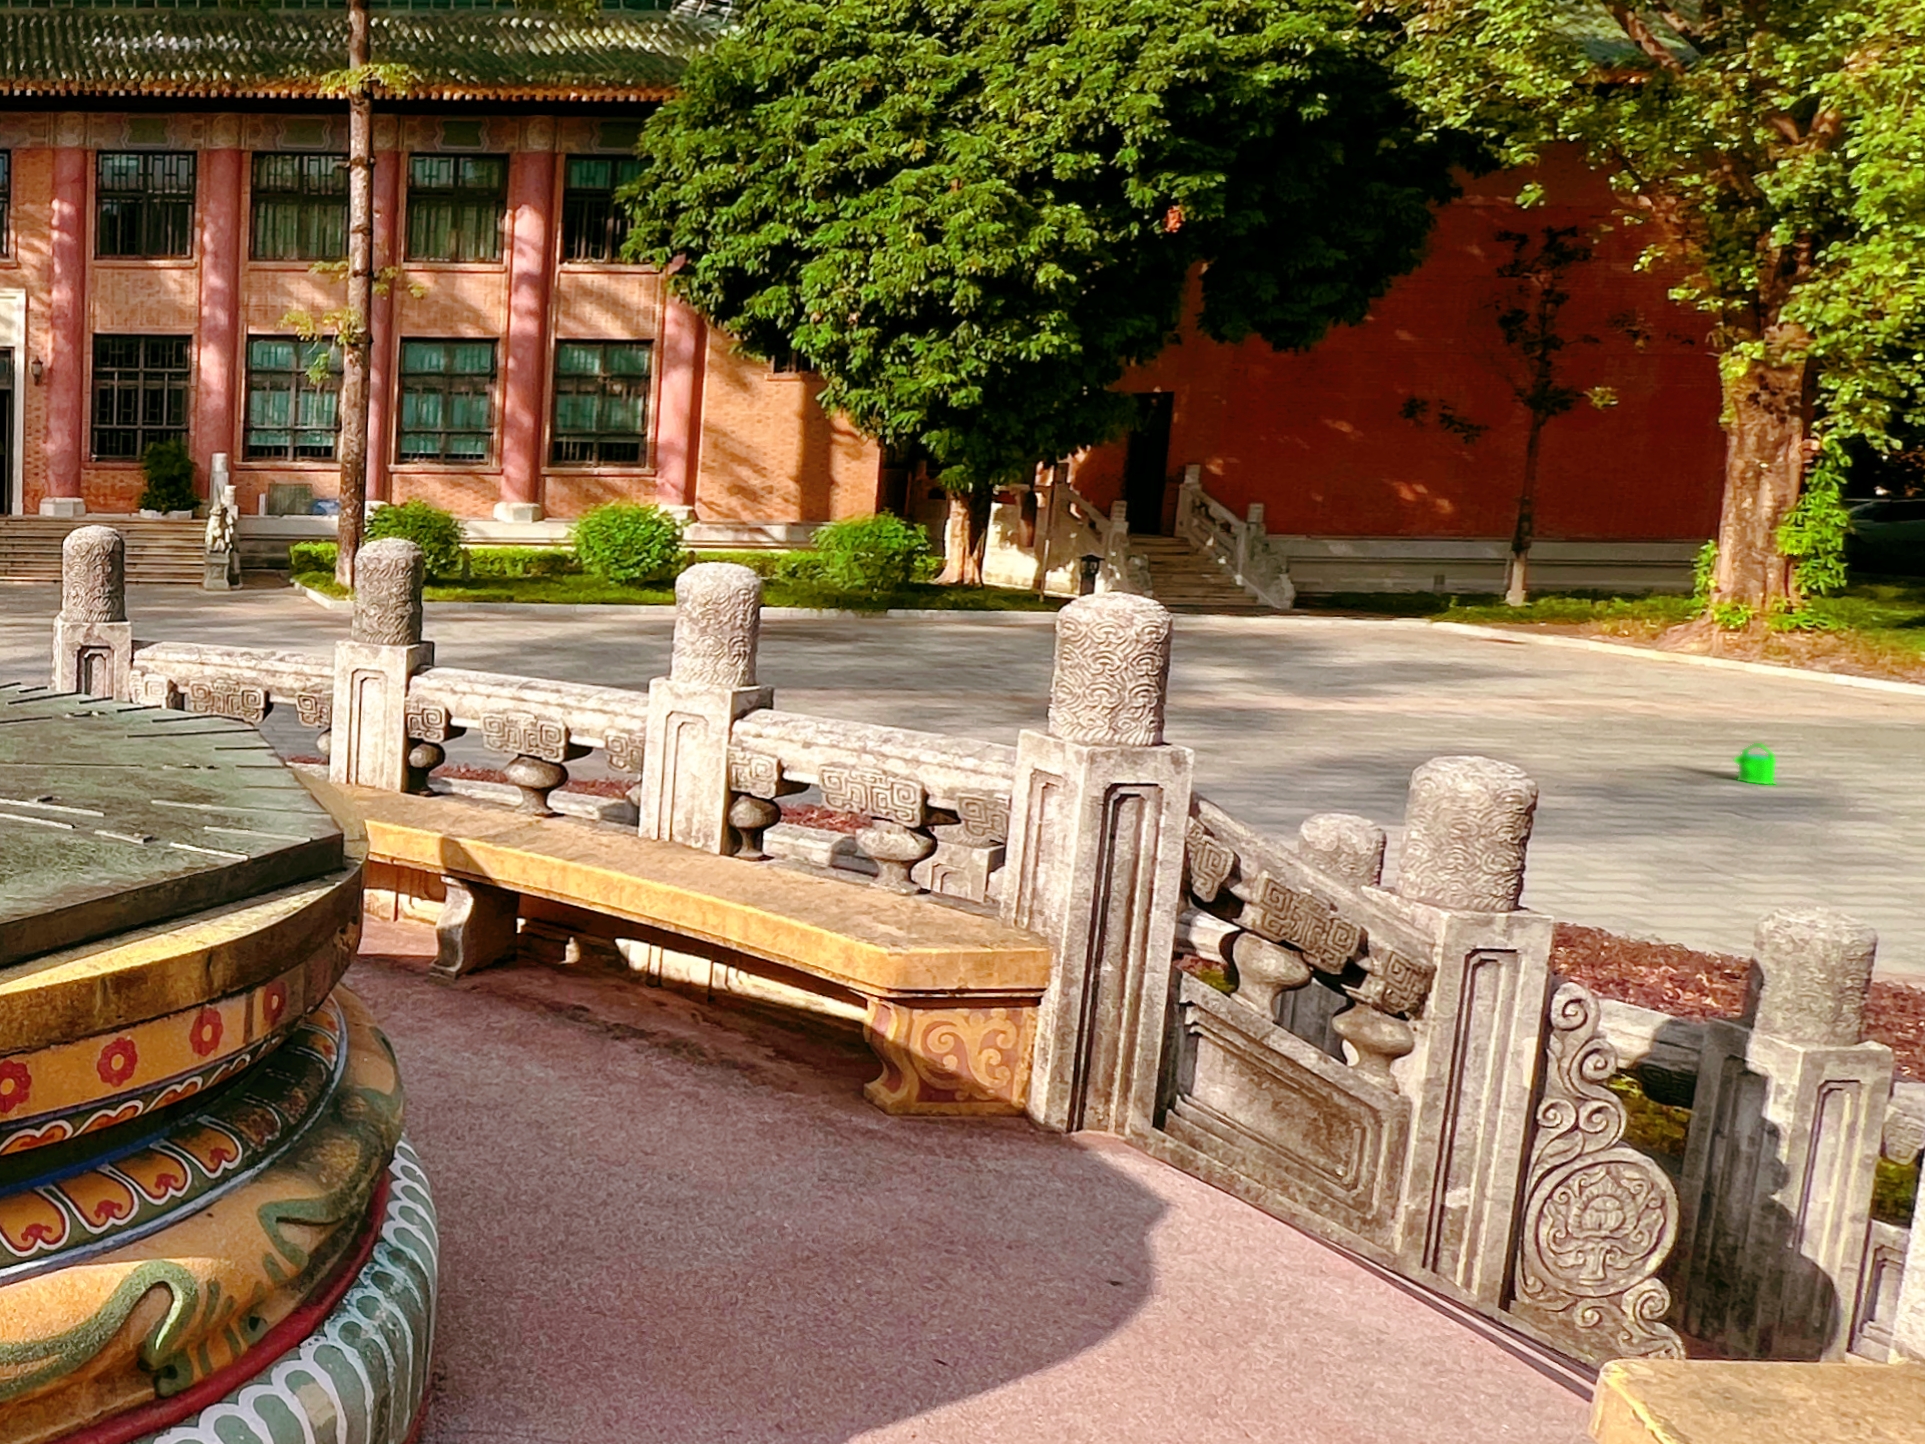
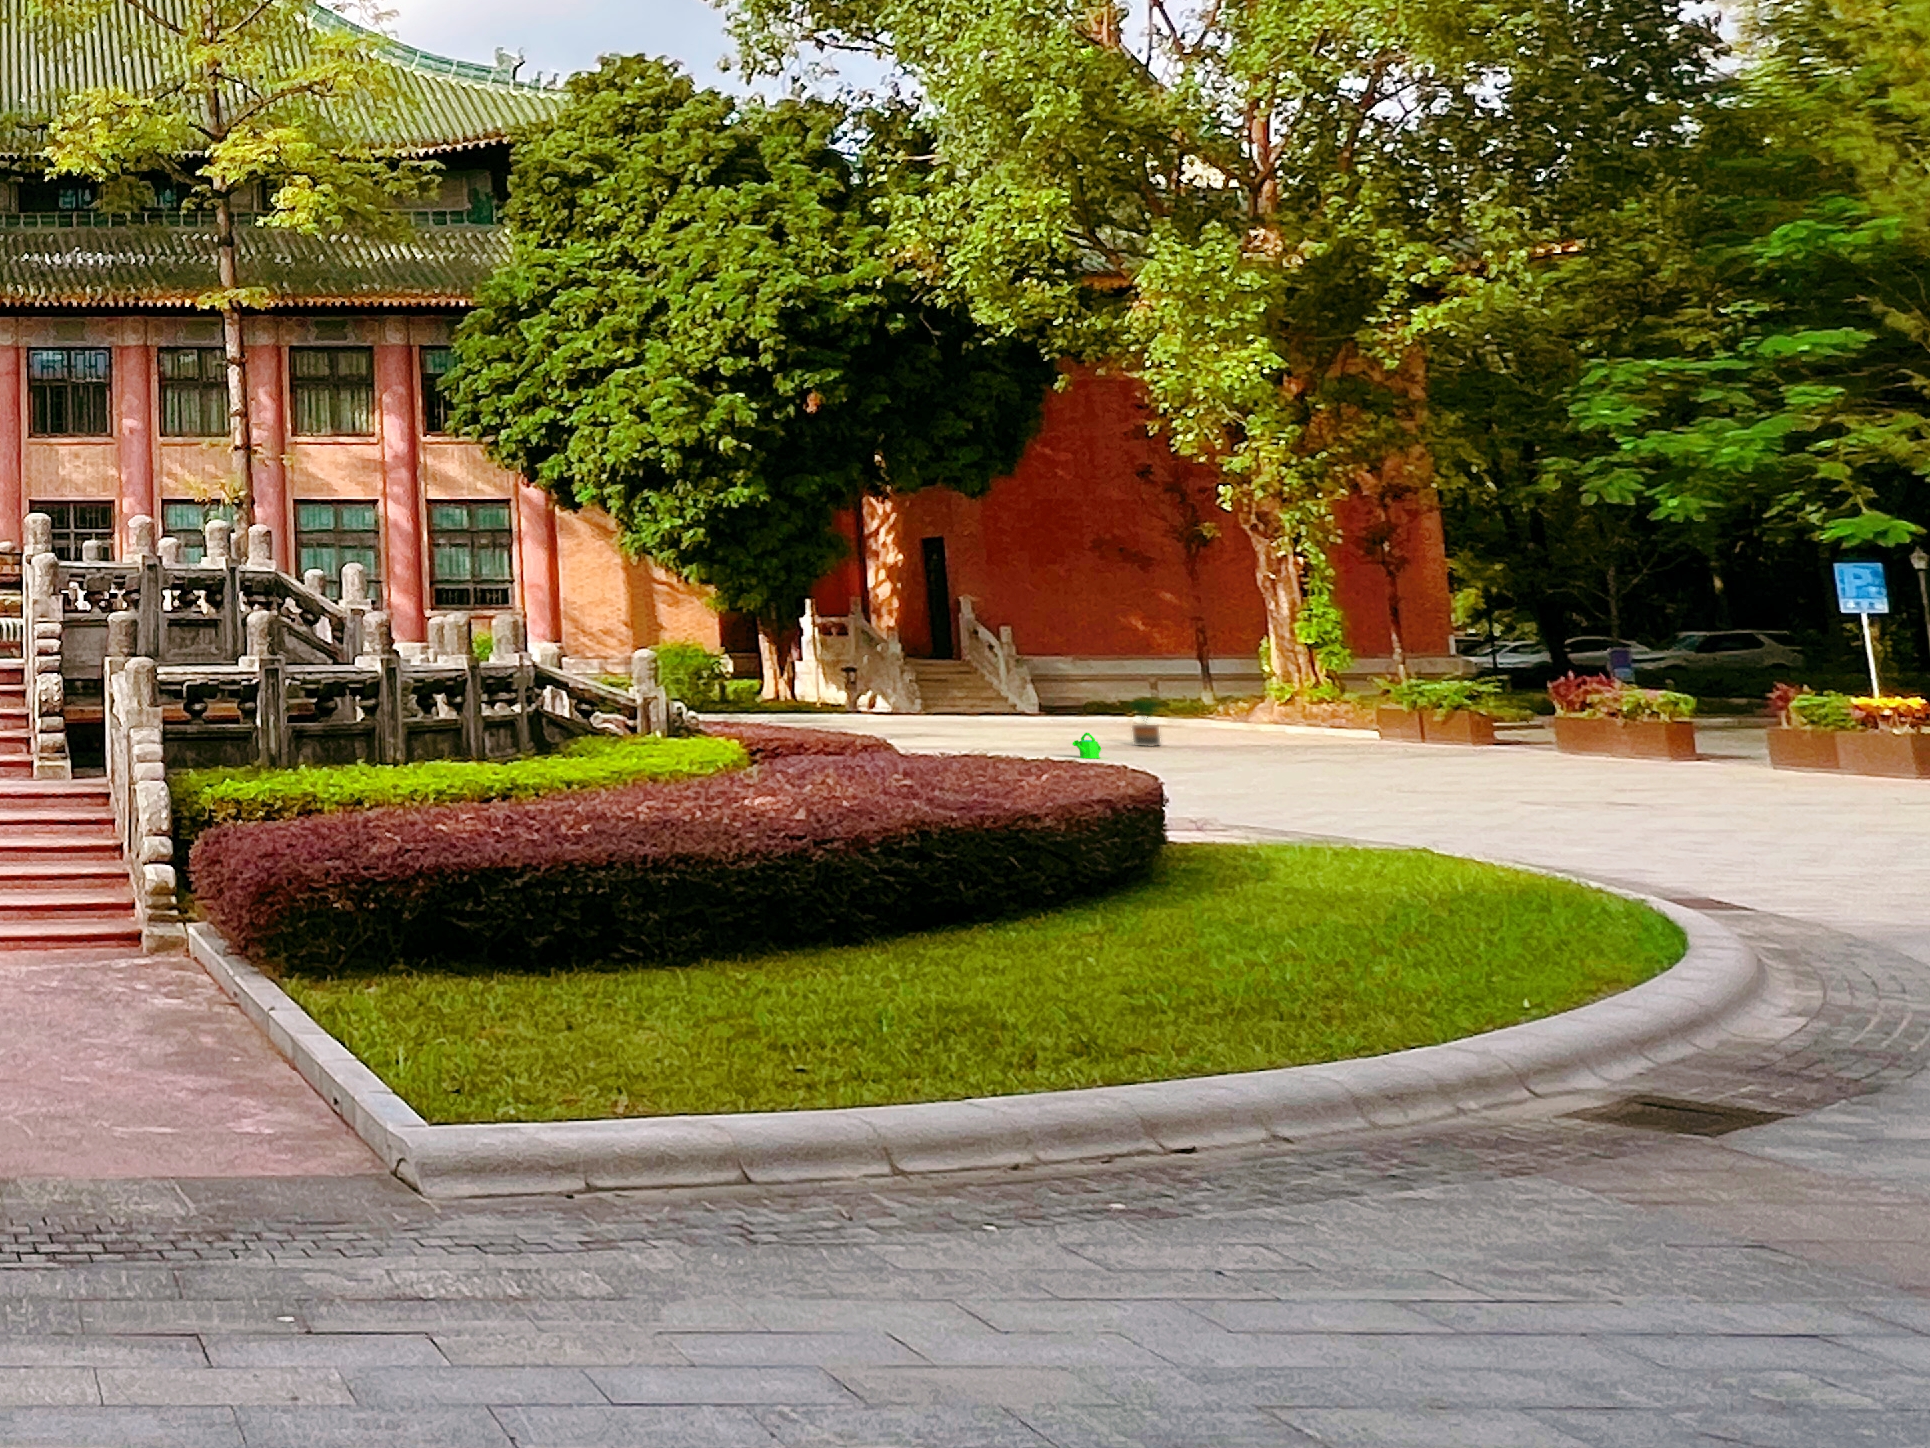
potted tree: none [1730,666,1796,739] -> present [1131,700,1161,746]

